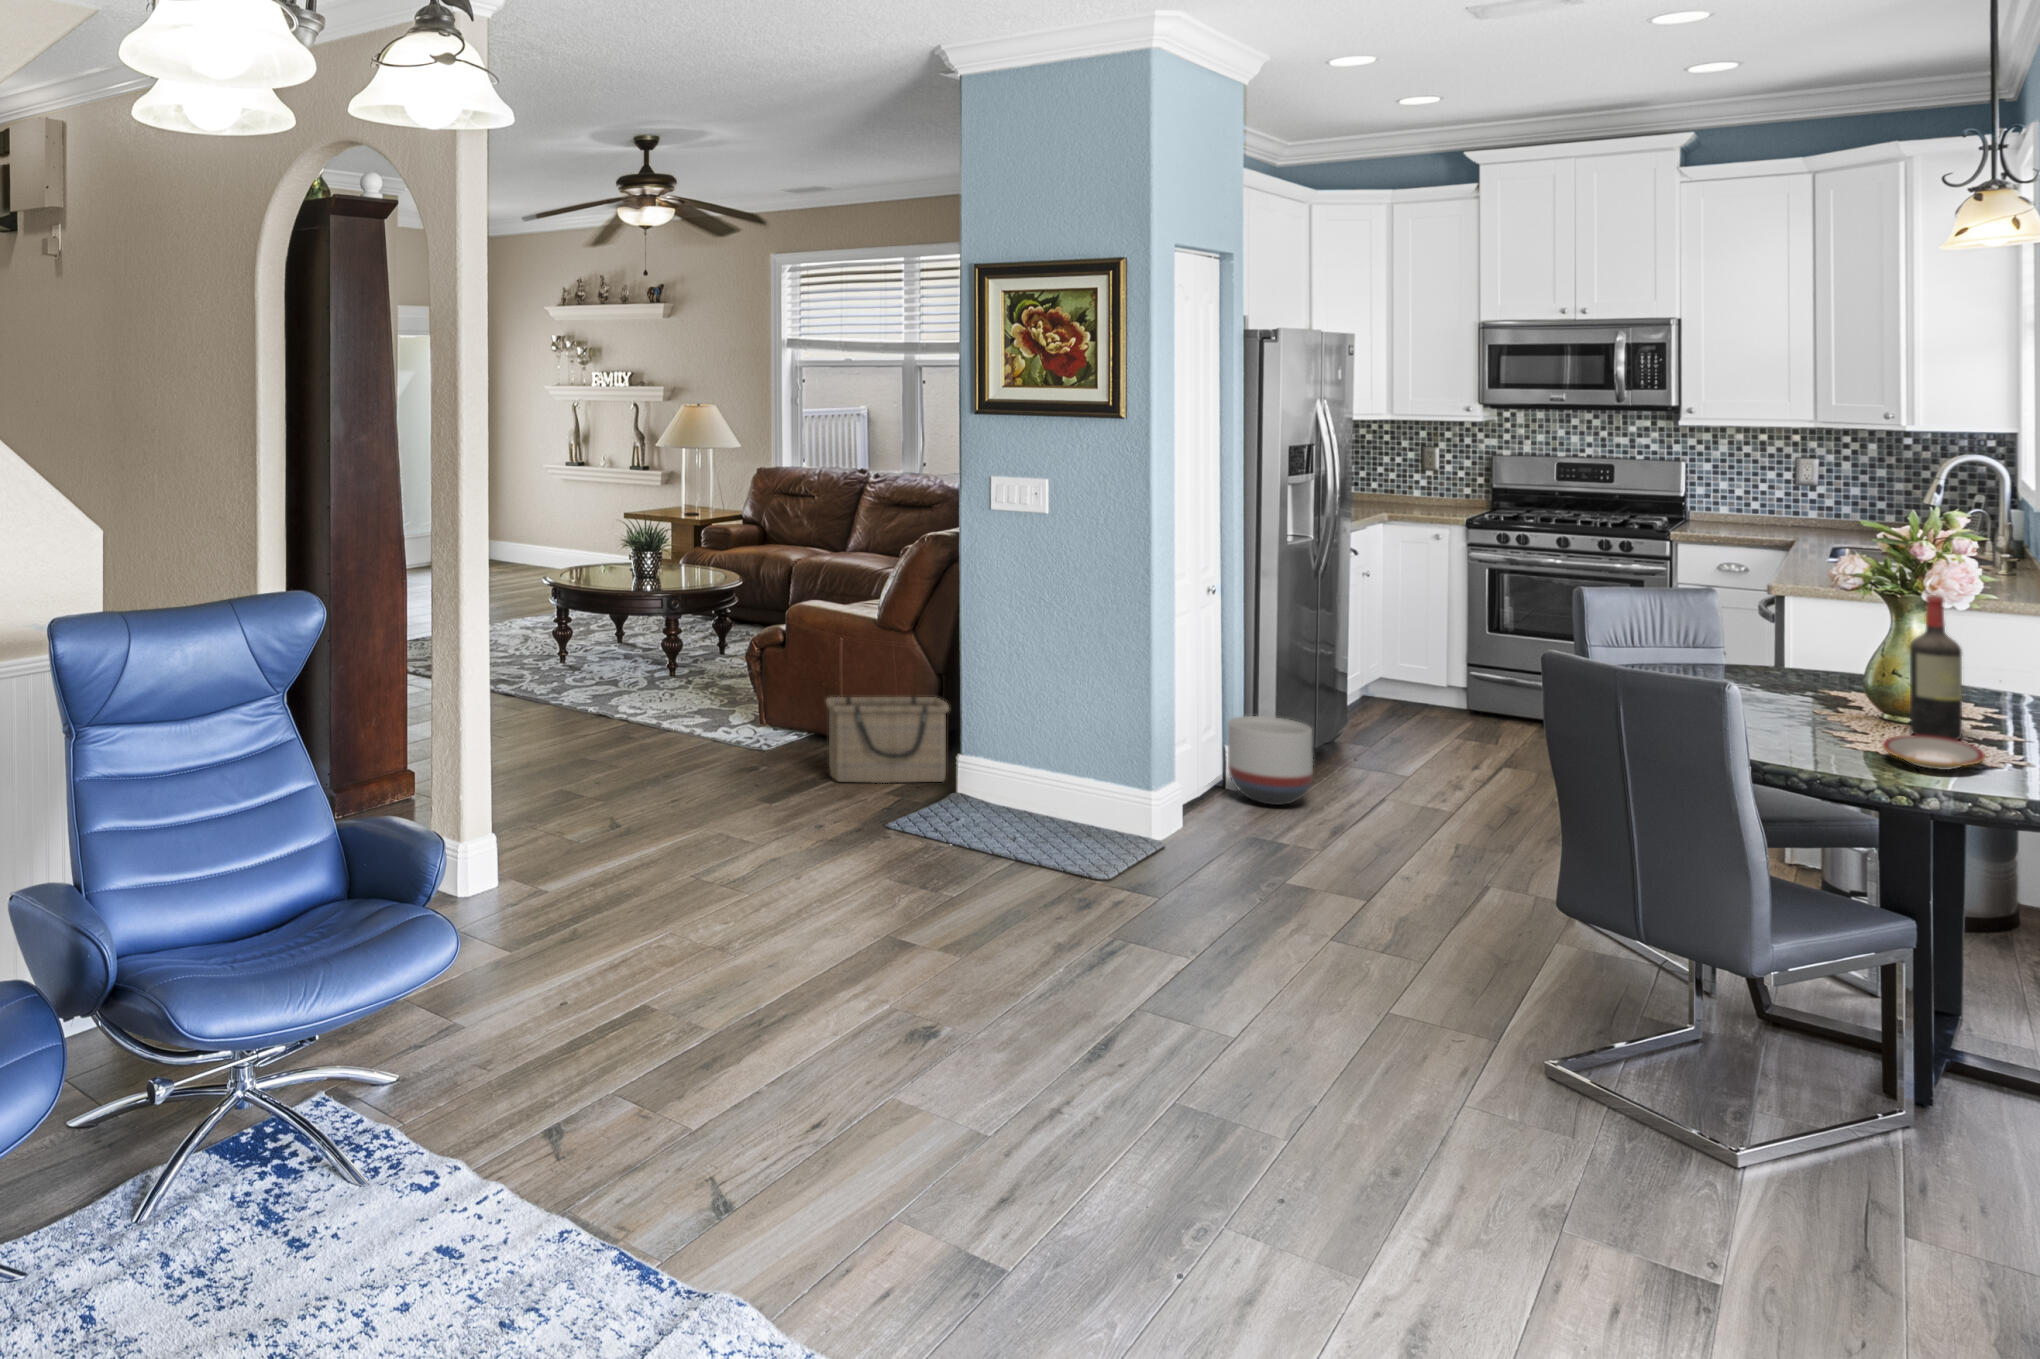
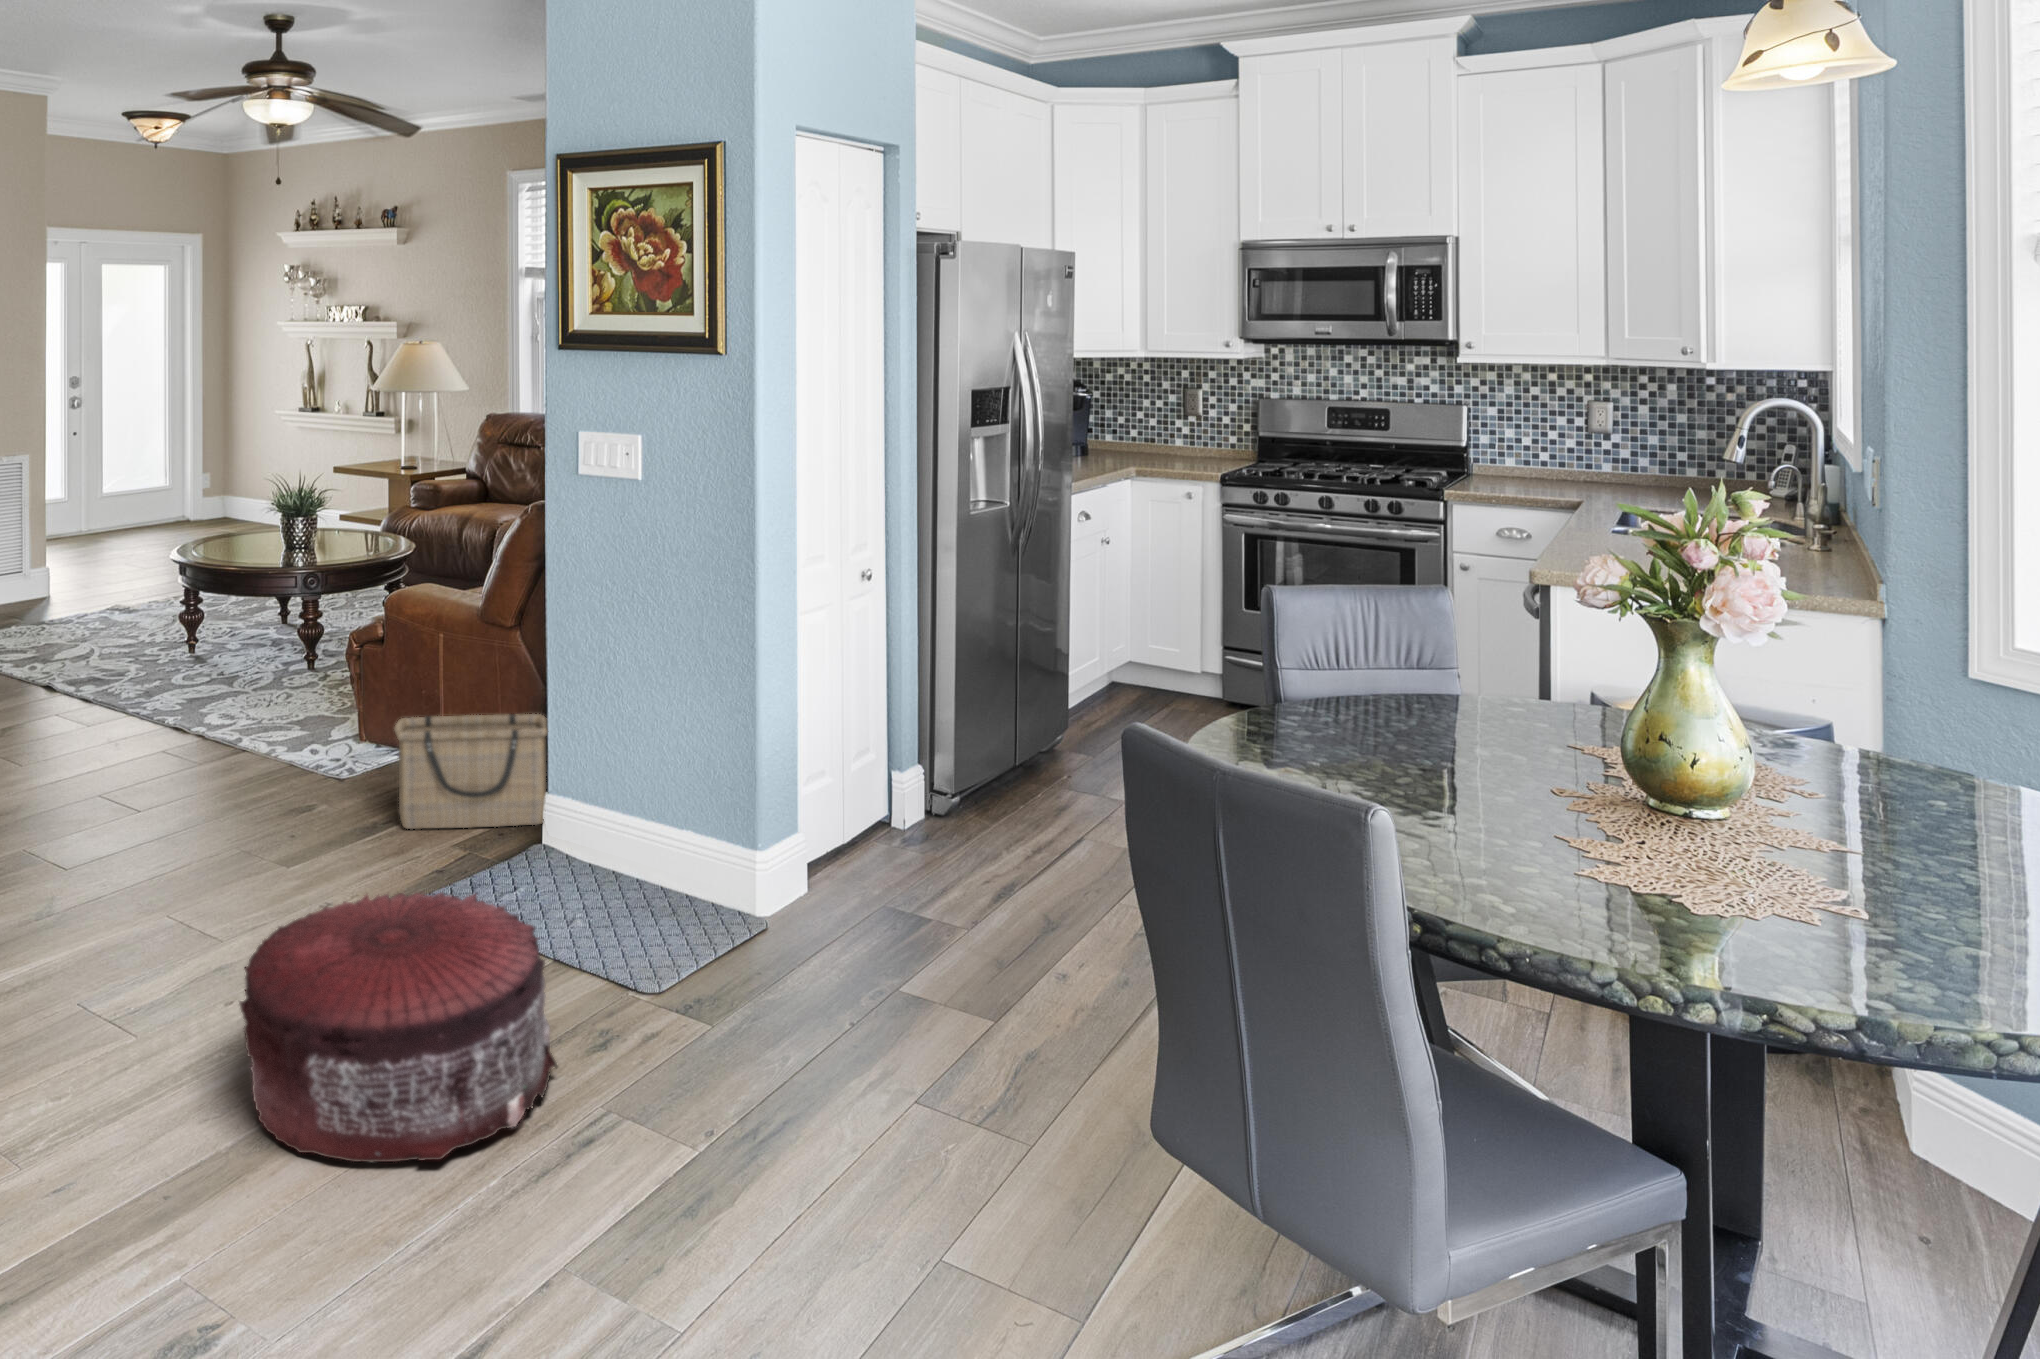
wine bottle: present [1910,595,1962,740] -> none [1679,627,1756,852]
planter: present [1228,716,1313,805] -> none [888,734,987,849]
plate: present [1883,735,1985,770] -> none [1632,853,1784,930]
pouf: none [842,798,1063,963] -> present [239,892,557,1162]

